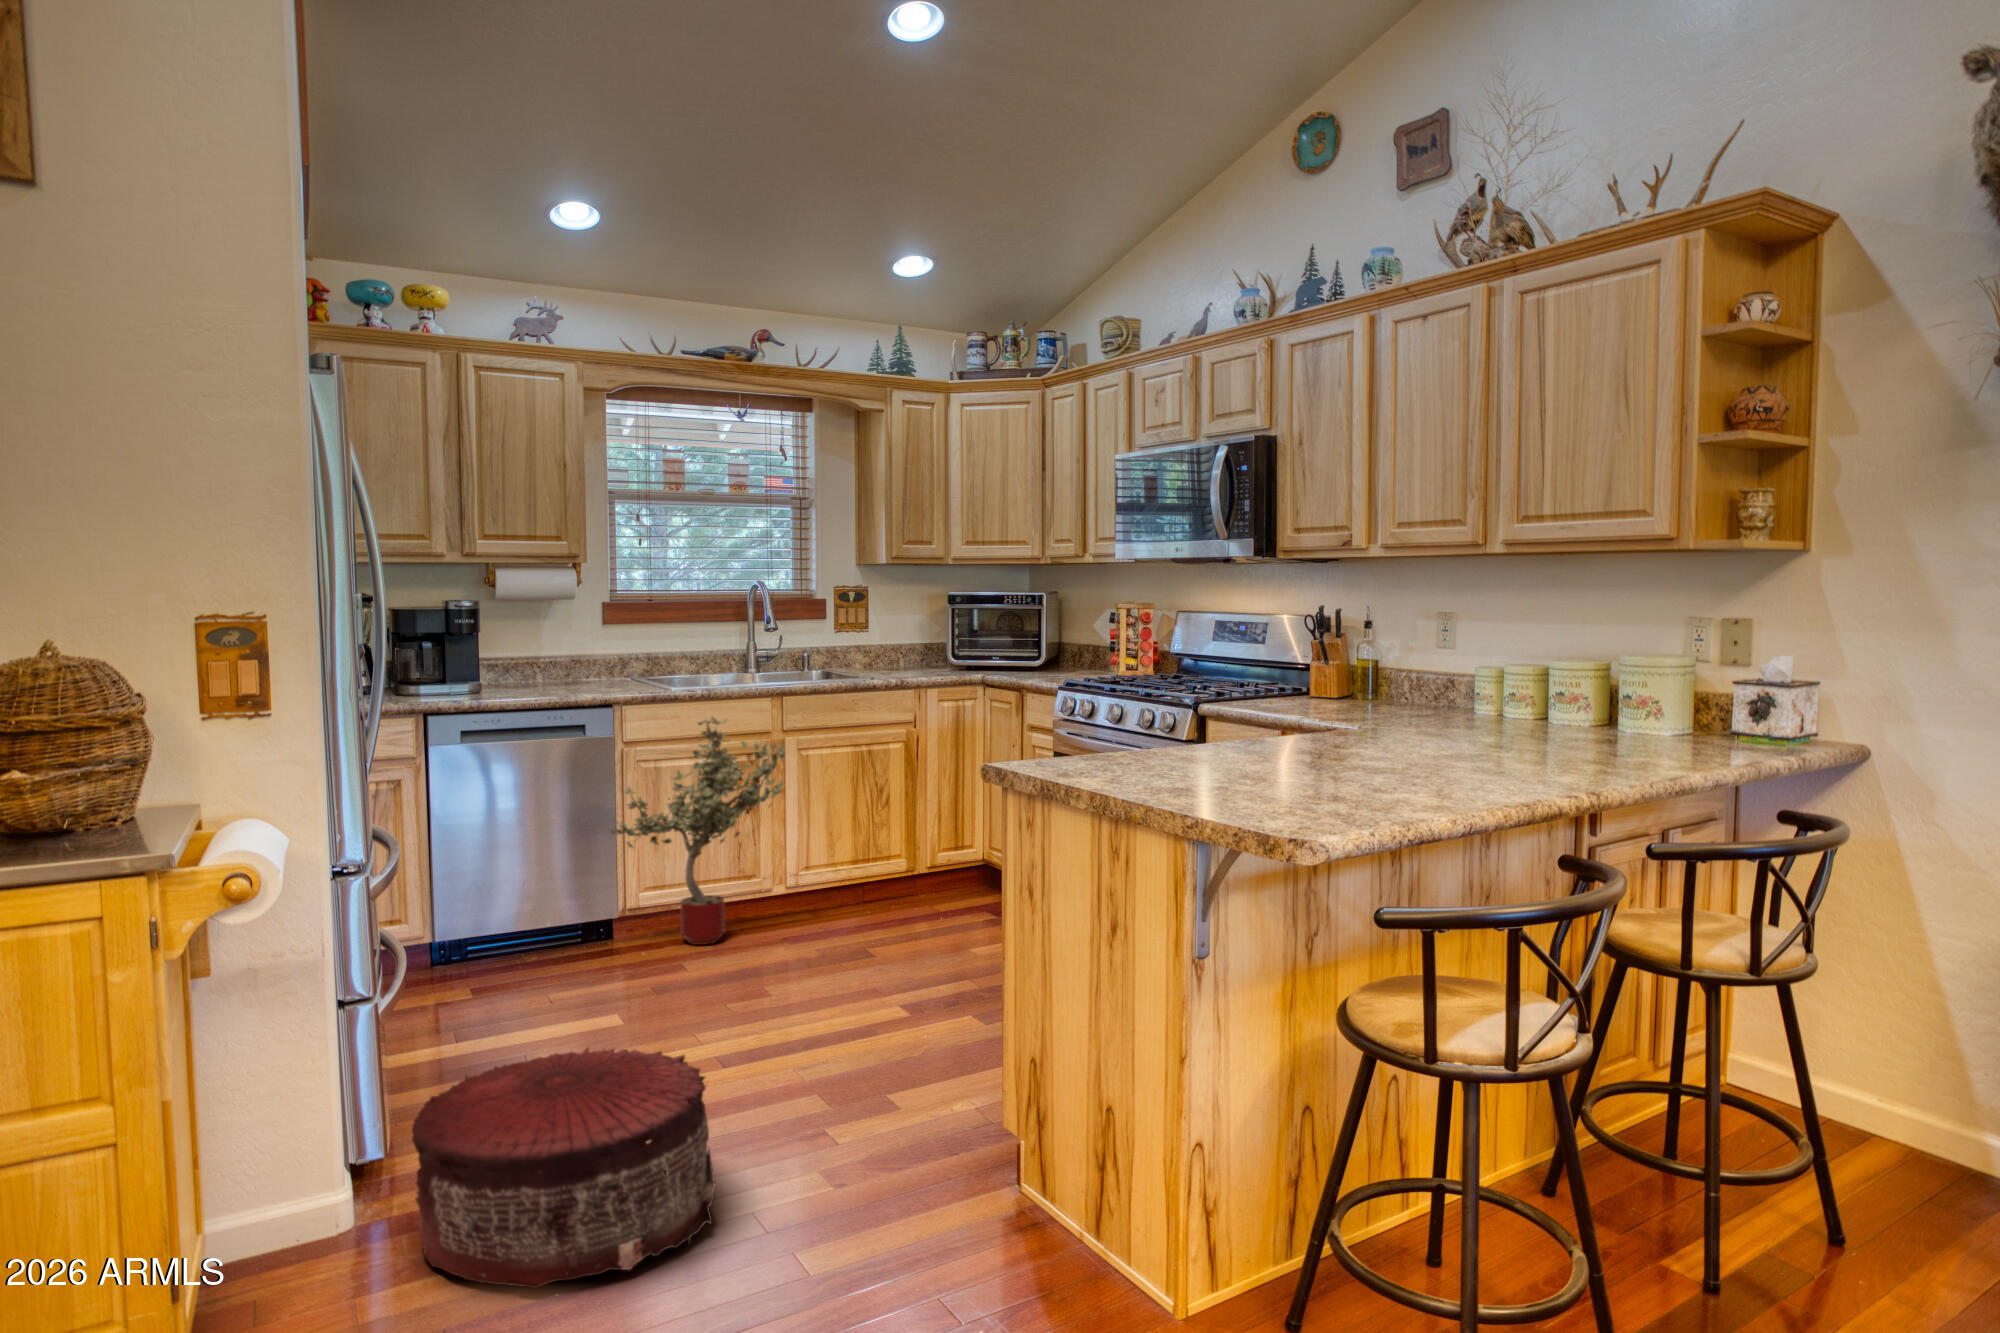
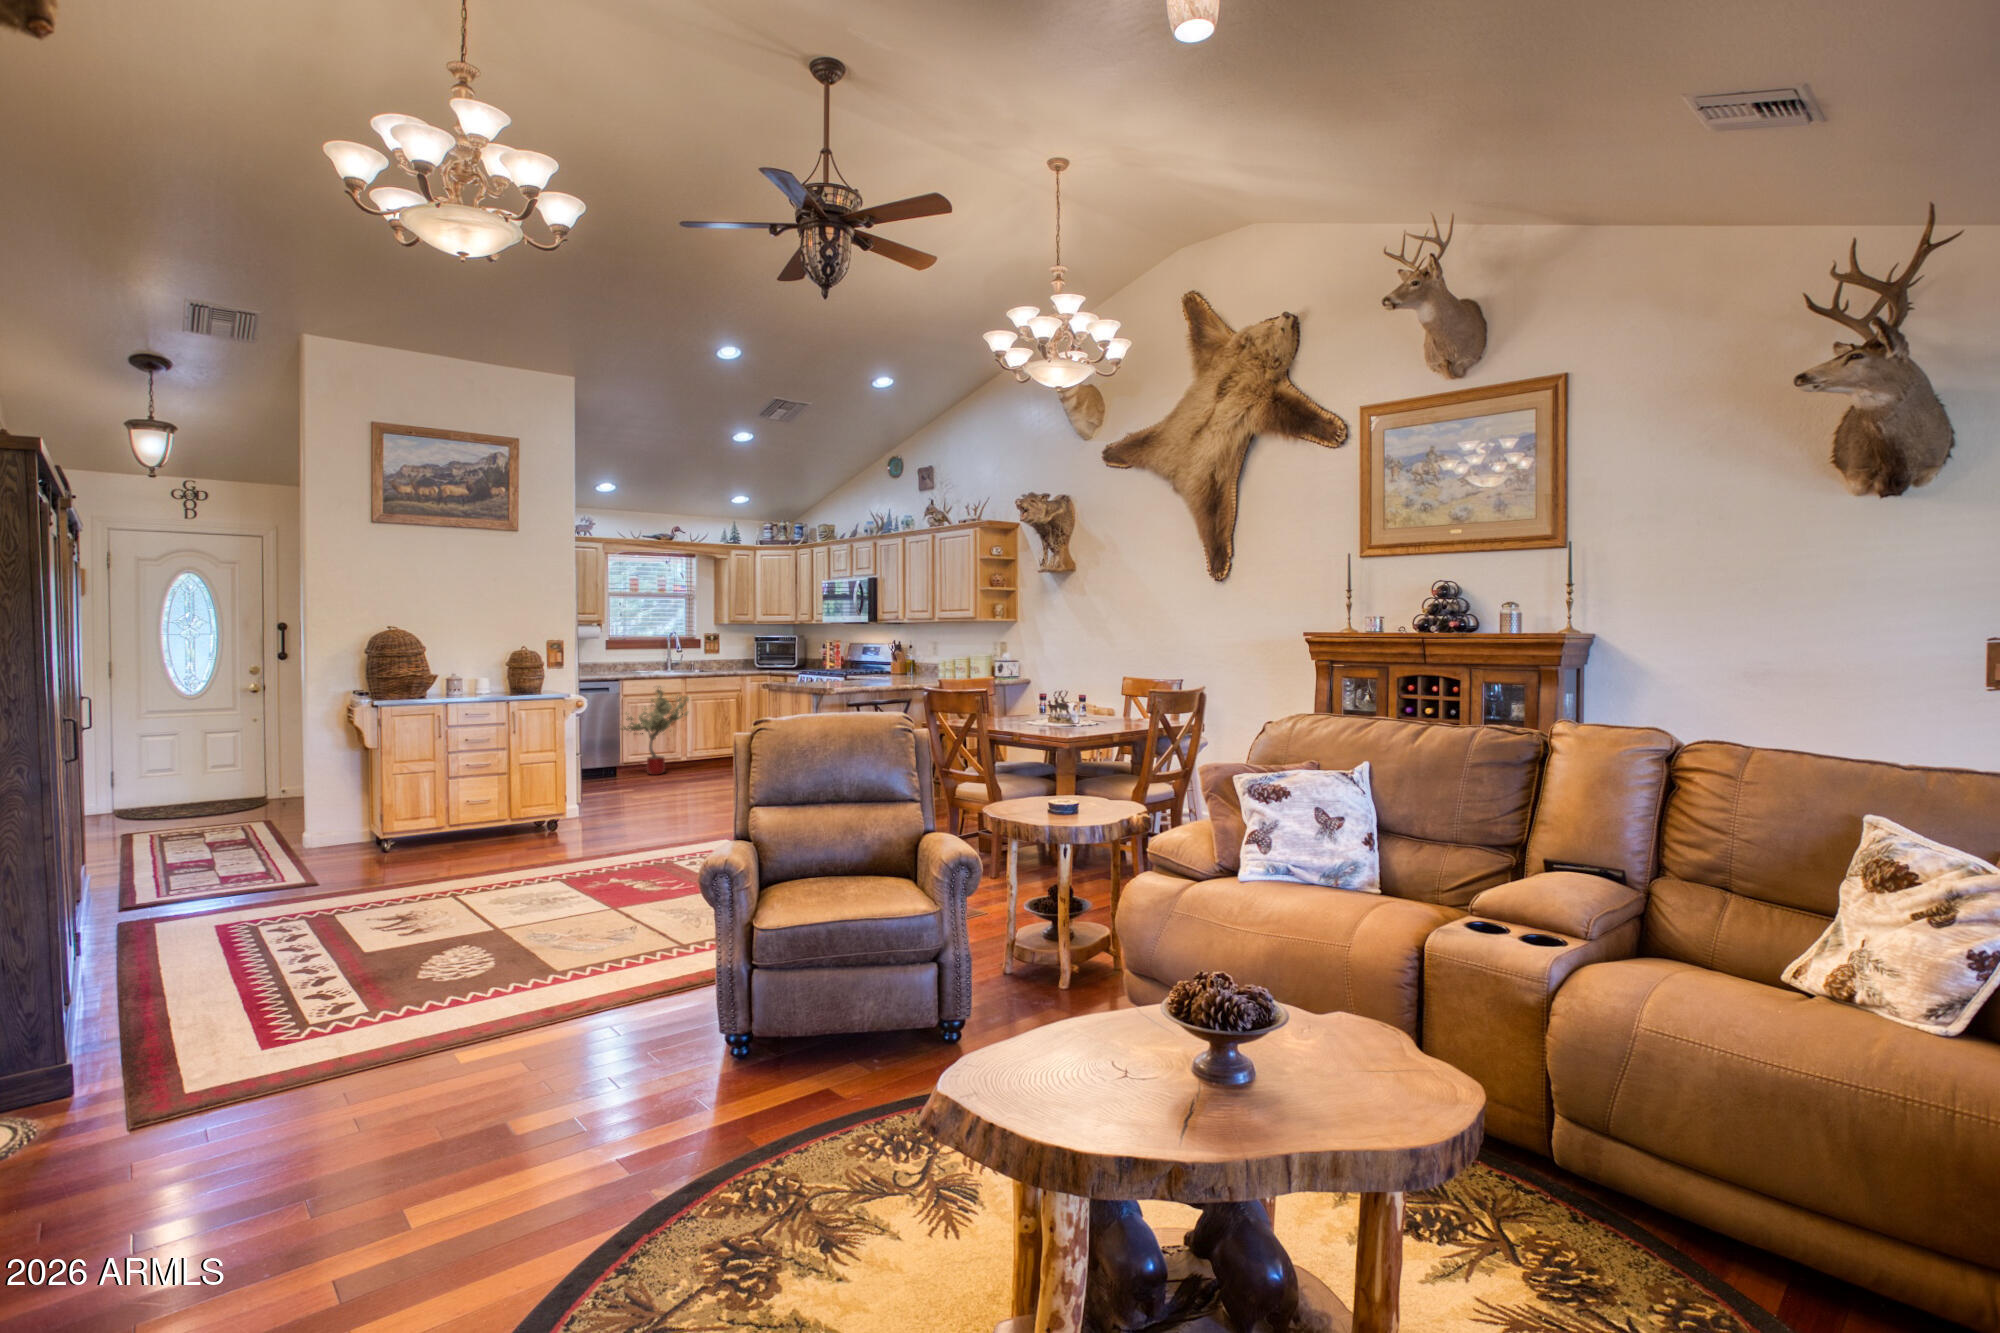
pouf: present [412,1047,715,1288] -> none [593,773,683,826]

